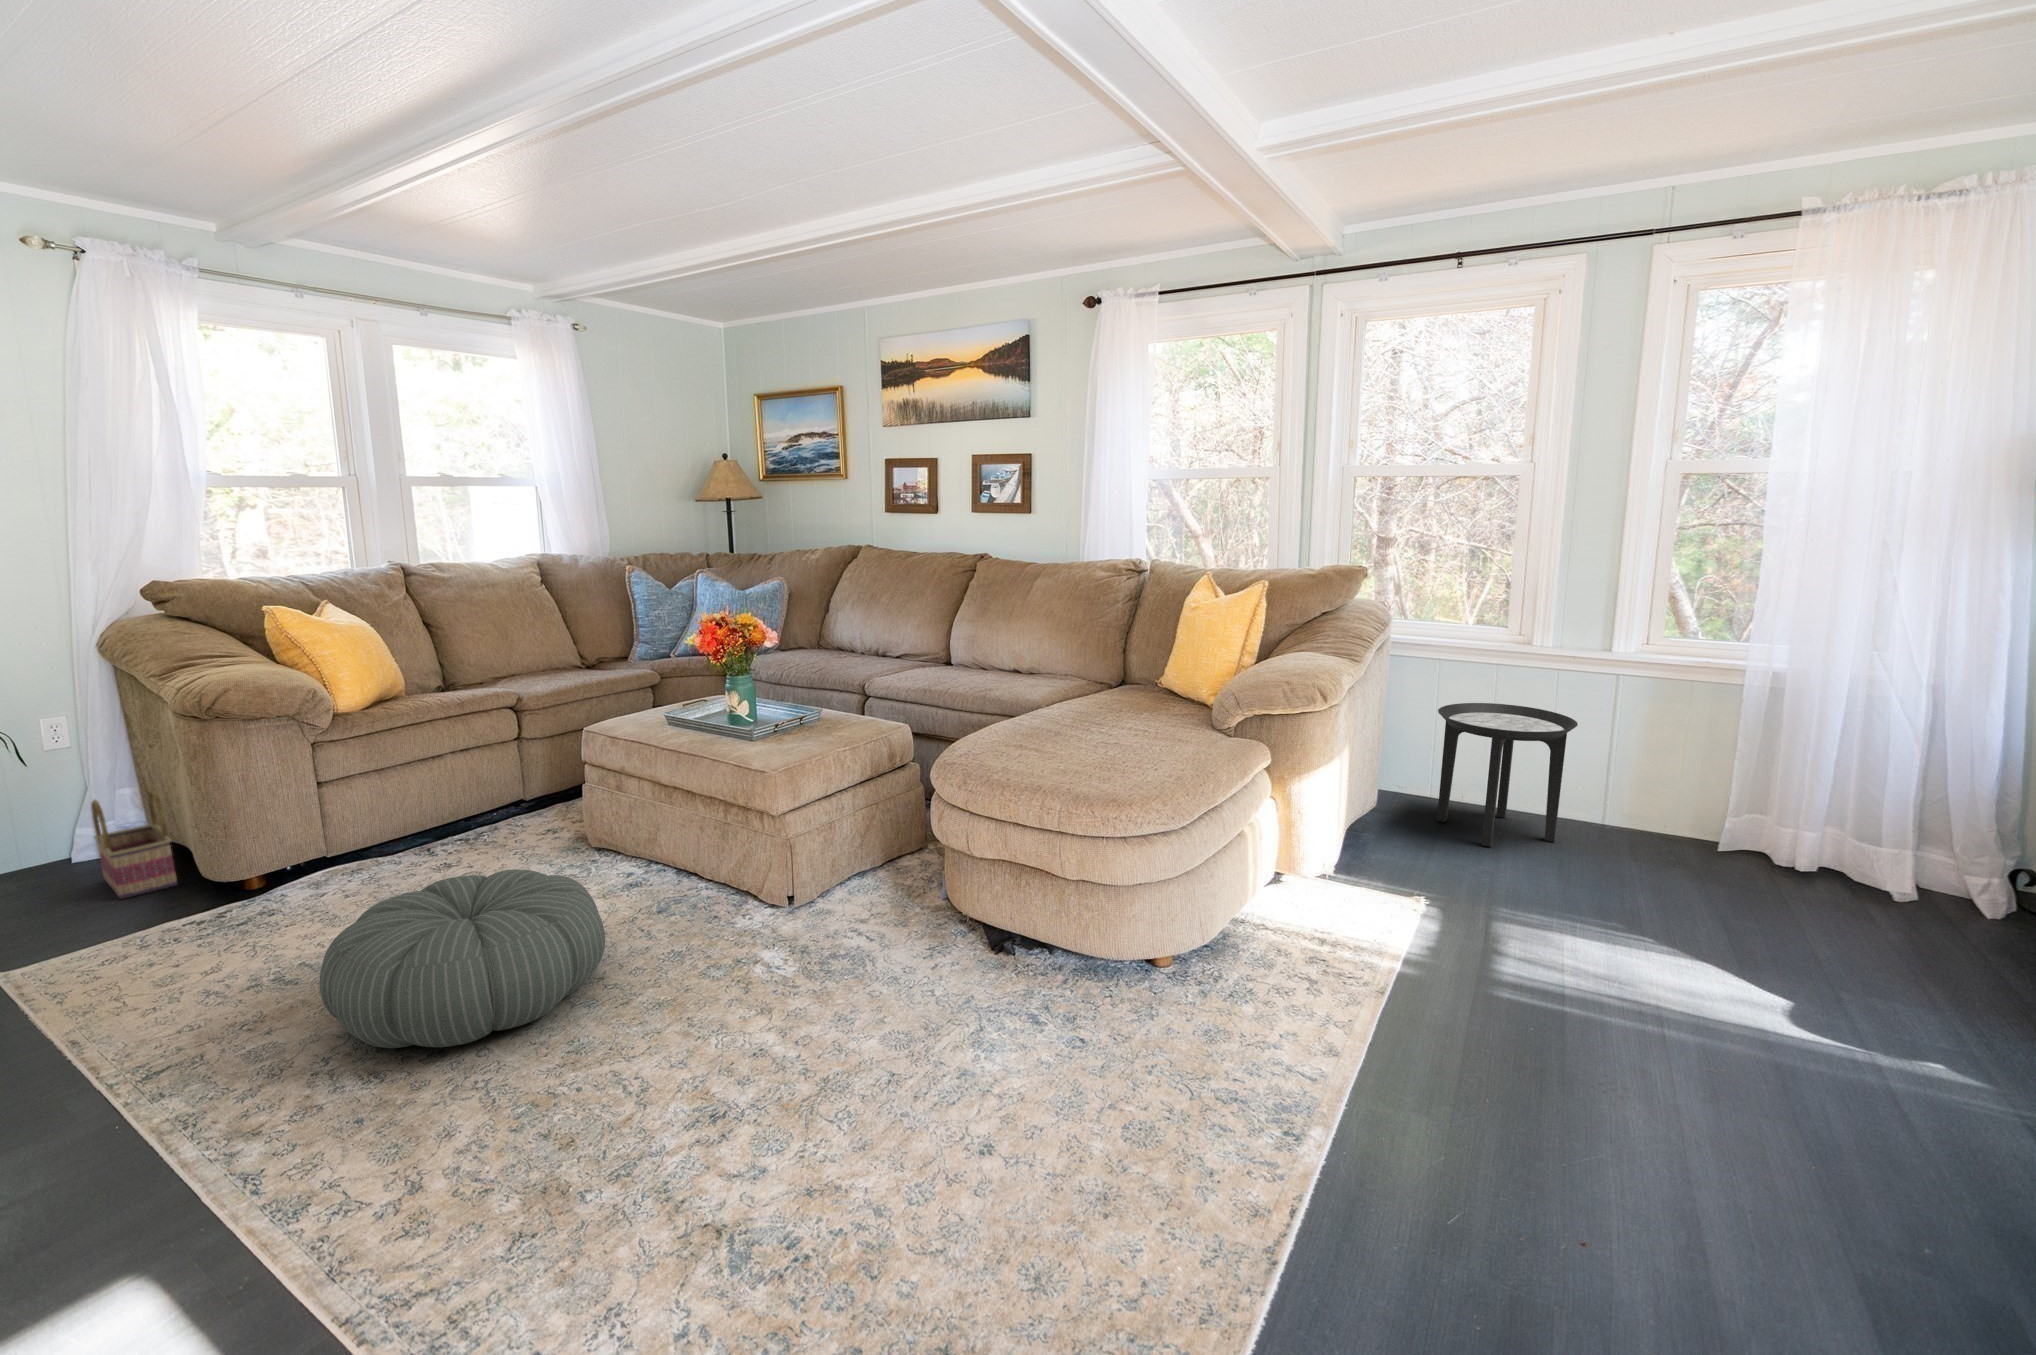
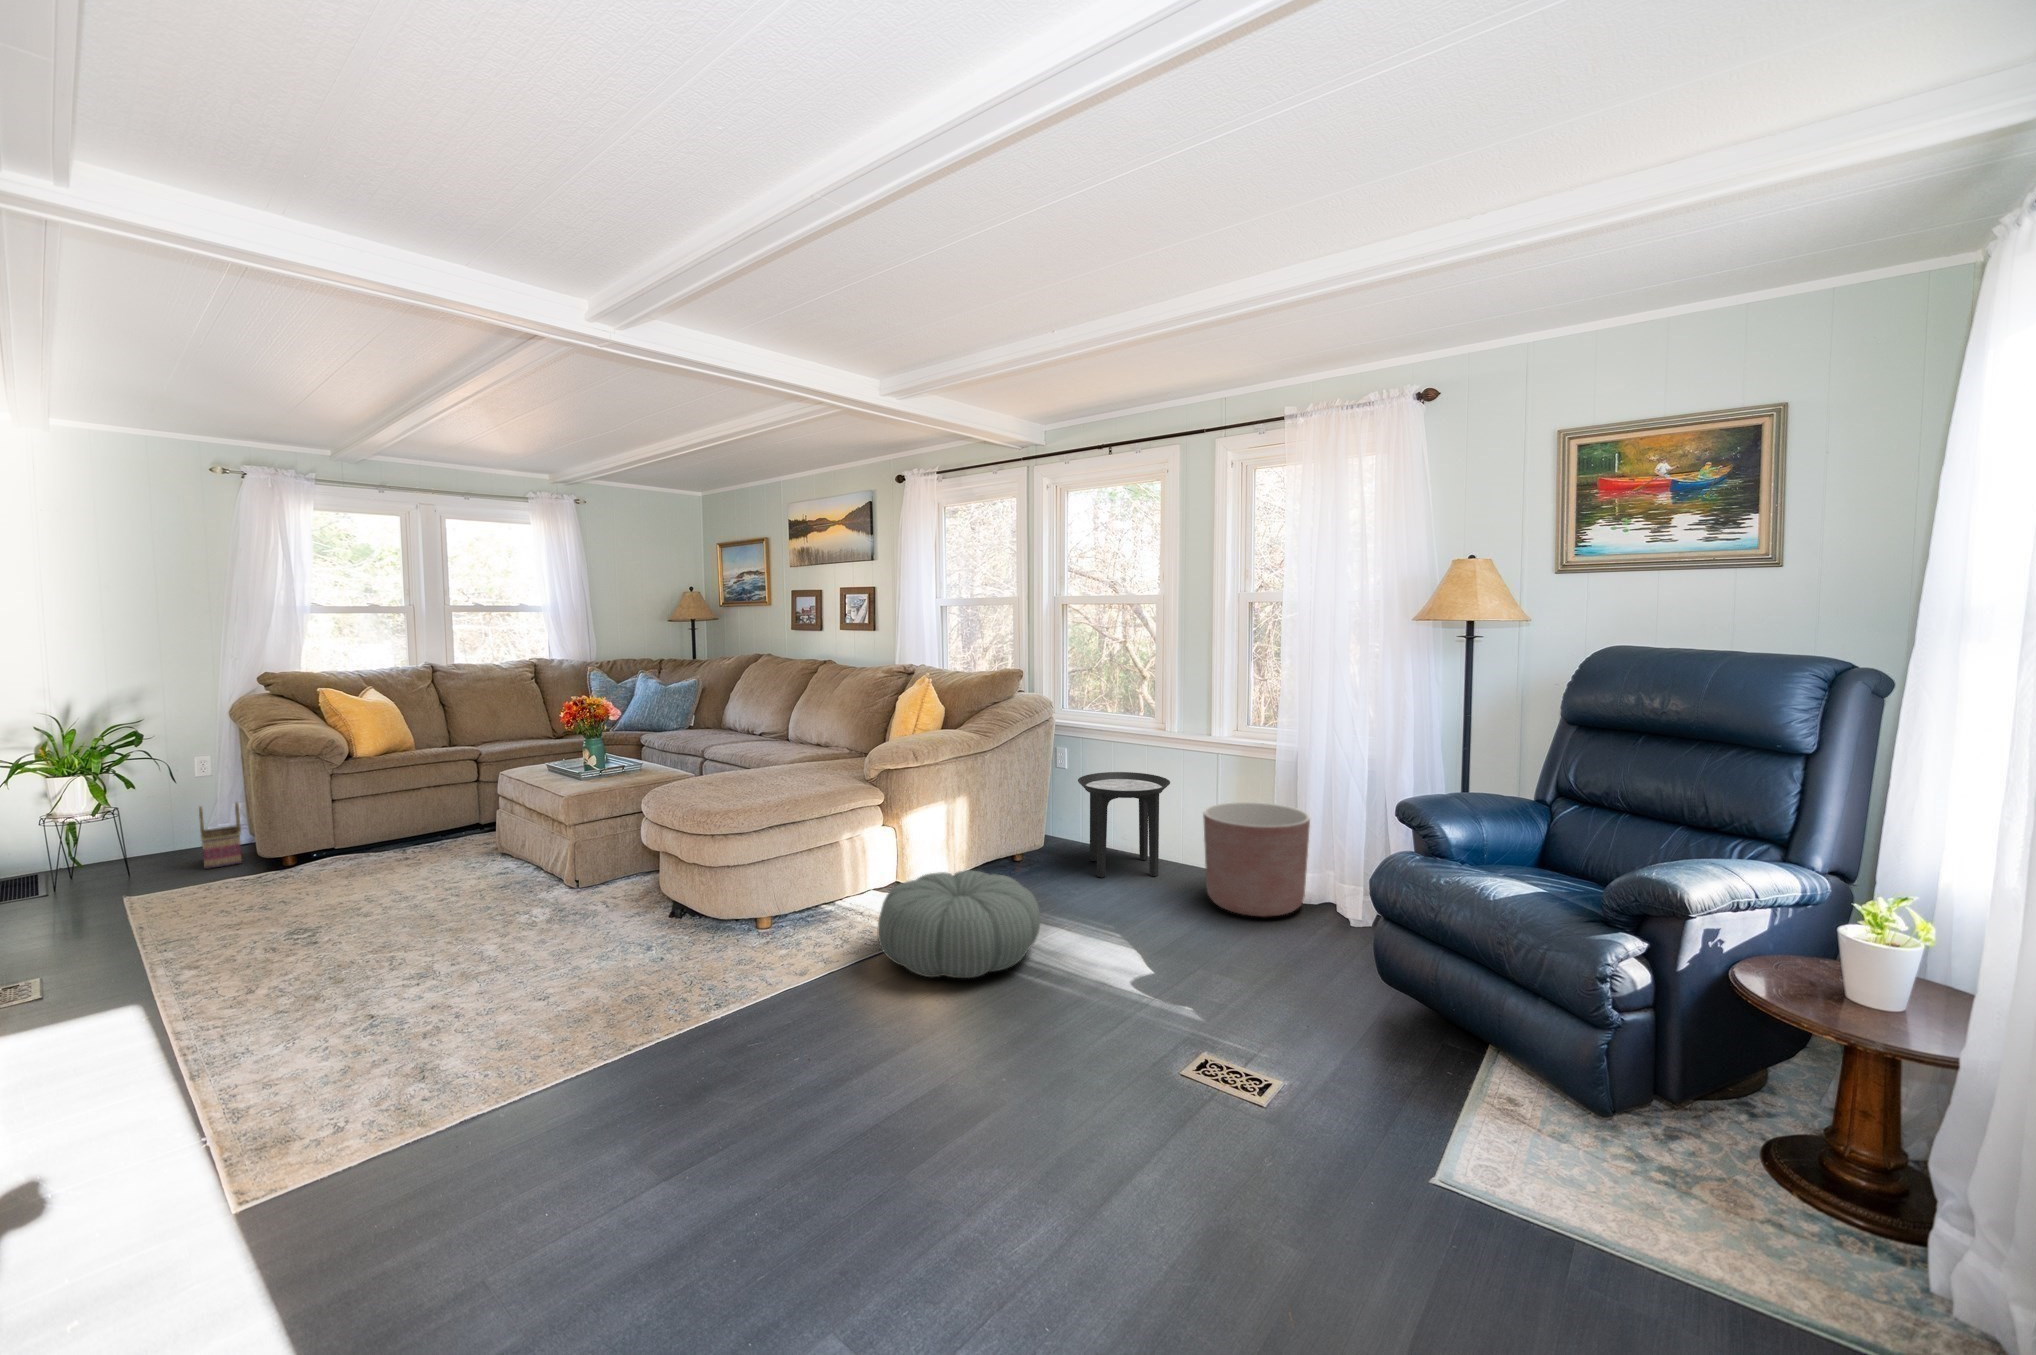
planter: none [1667,742,1849,898] -> present [1203,802,1310,917]
pouf: present [320,869,605,1048] -> present [877,870,1041,978]

